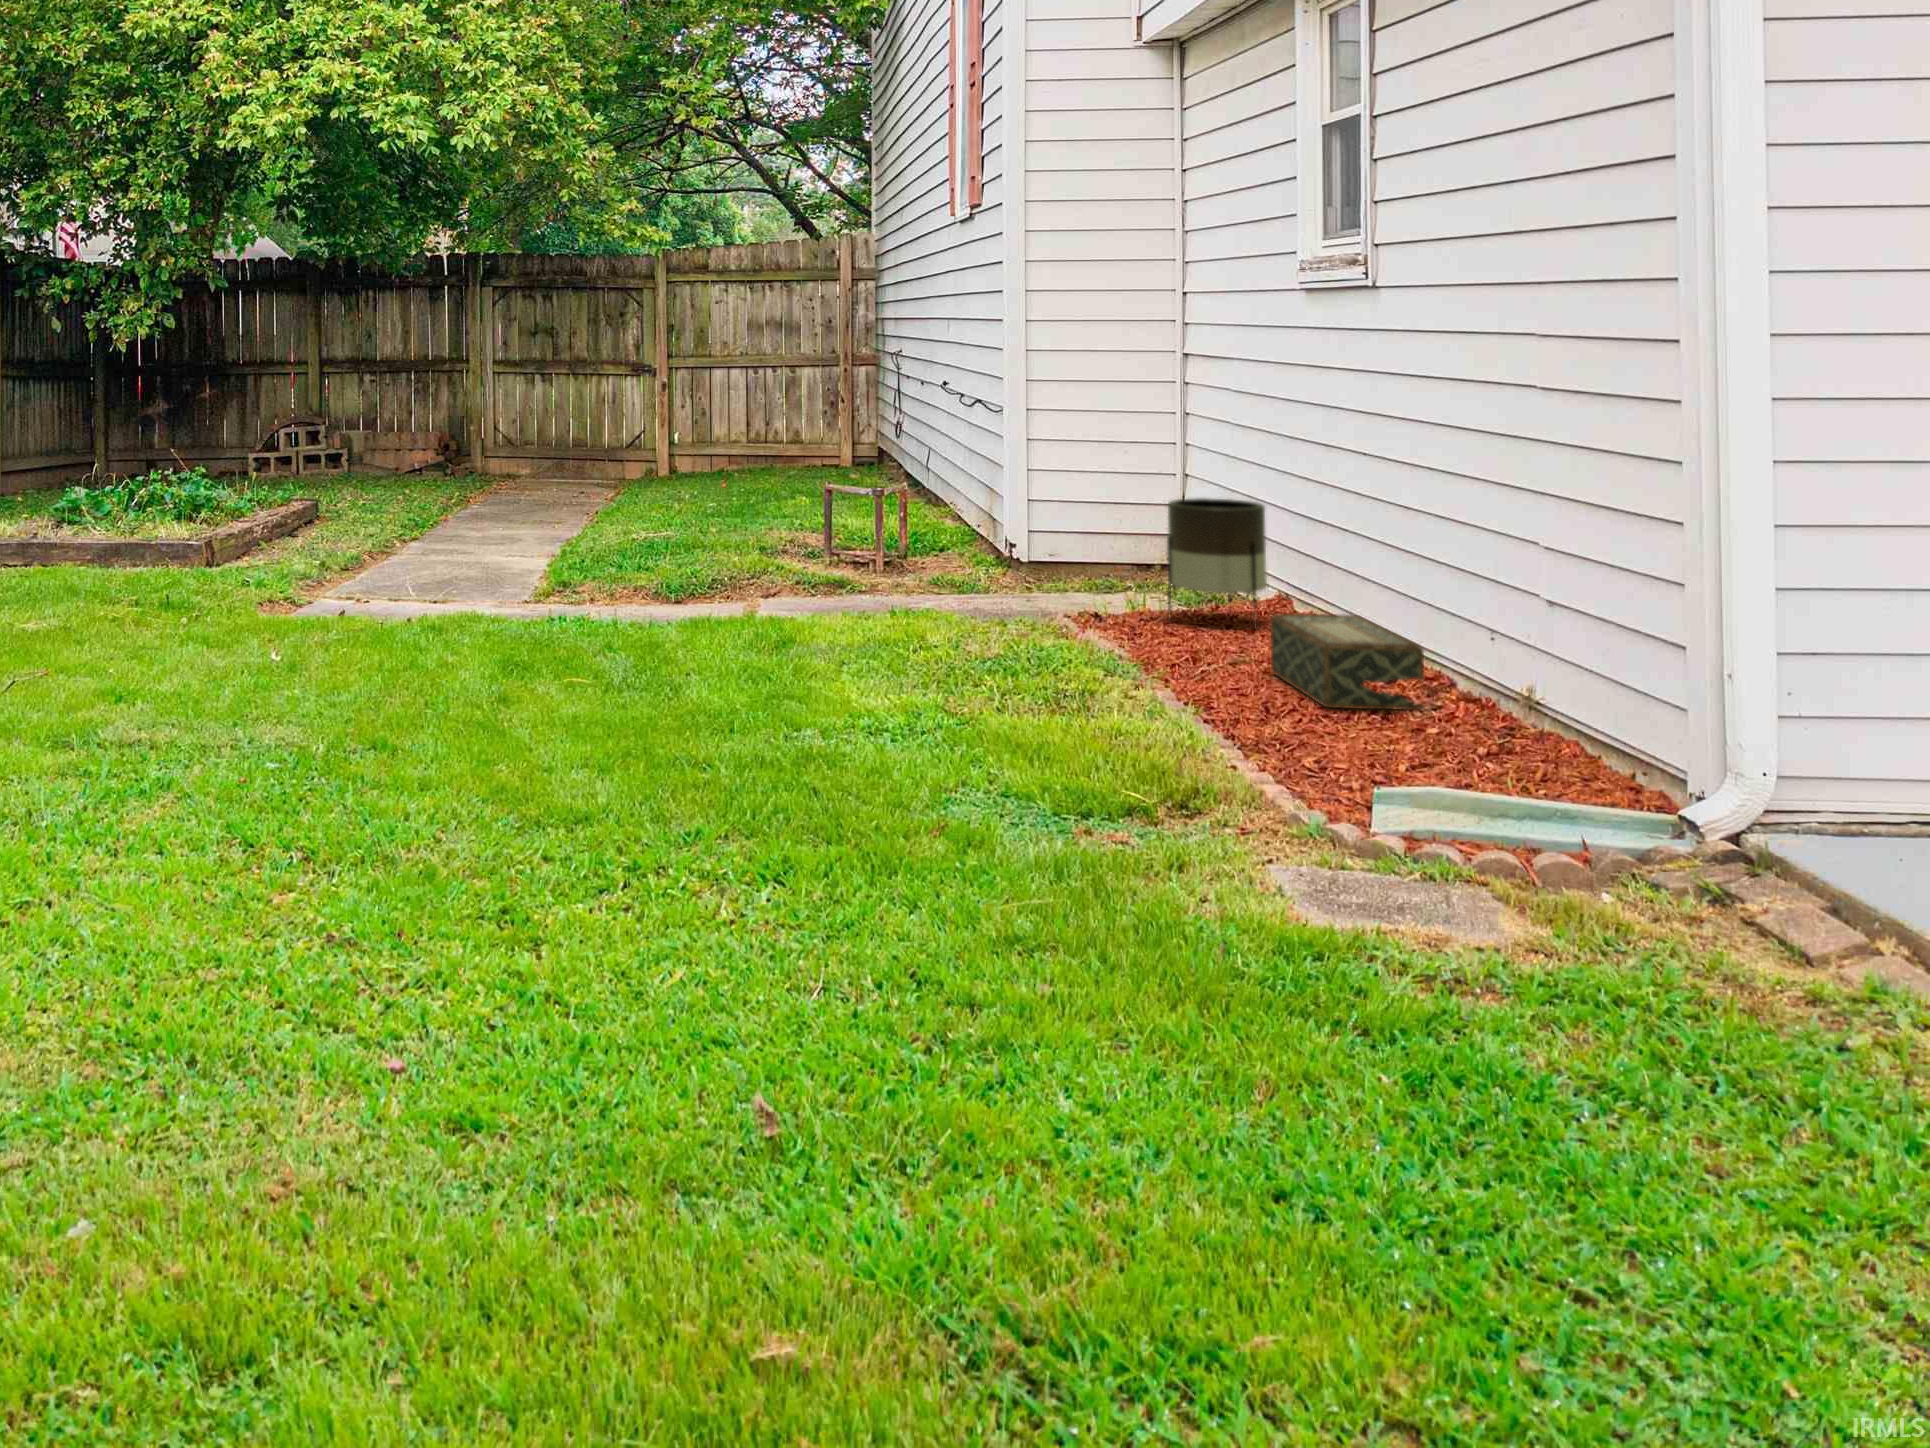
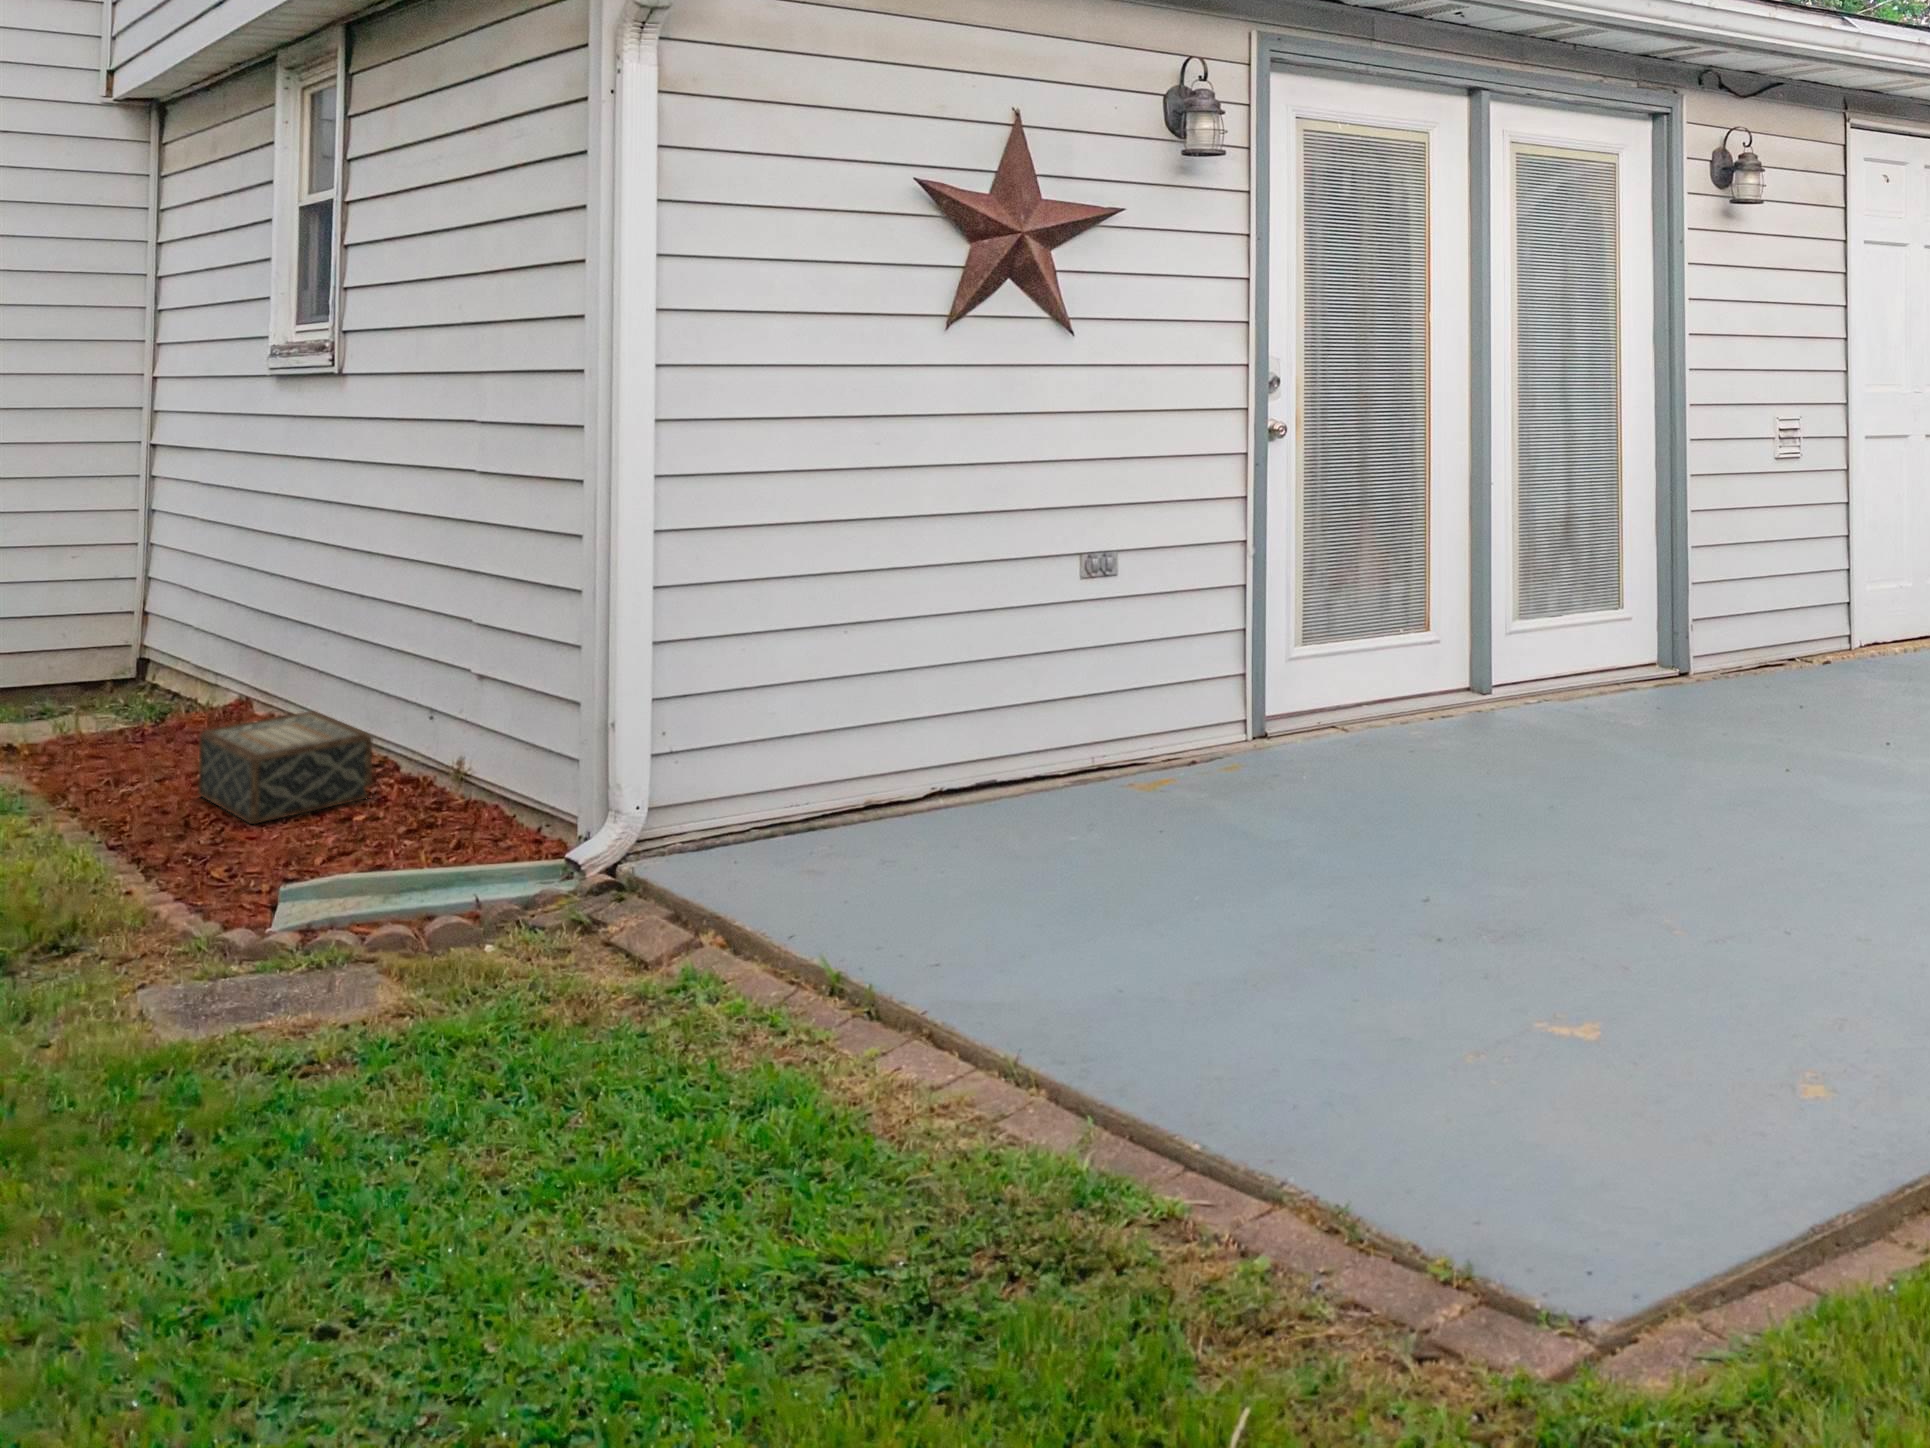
planter: present [1167,498,1267,629] -> none [82,602,224,756]

